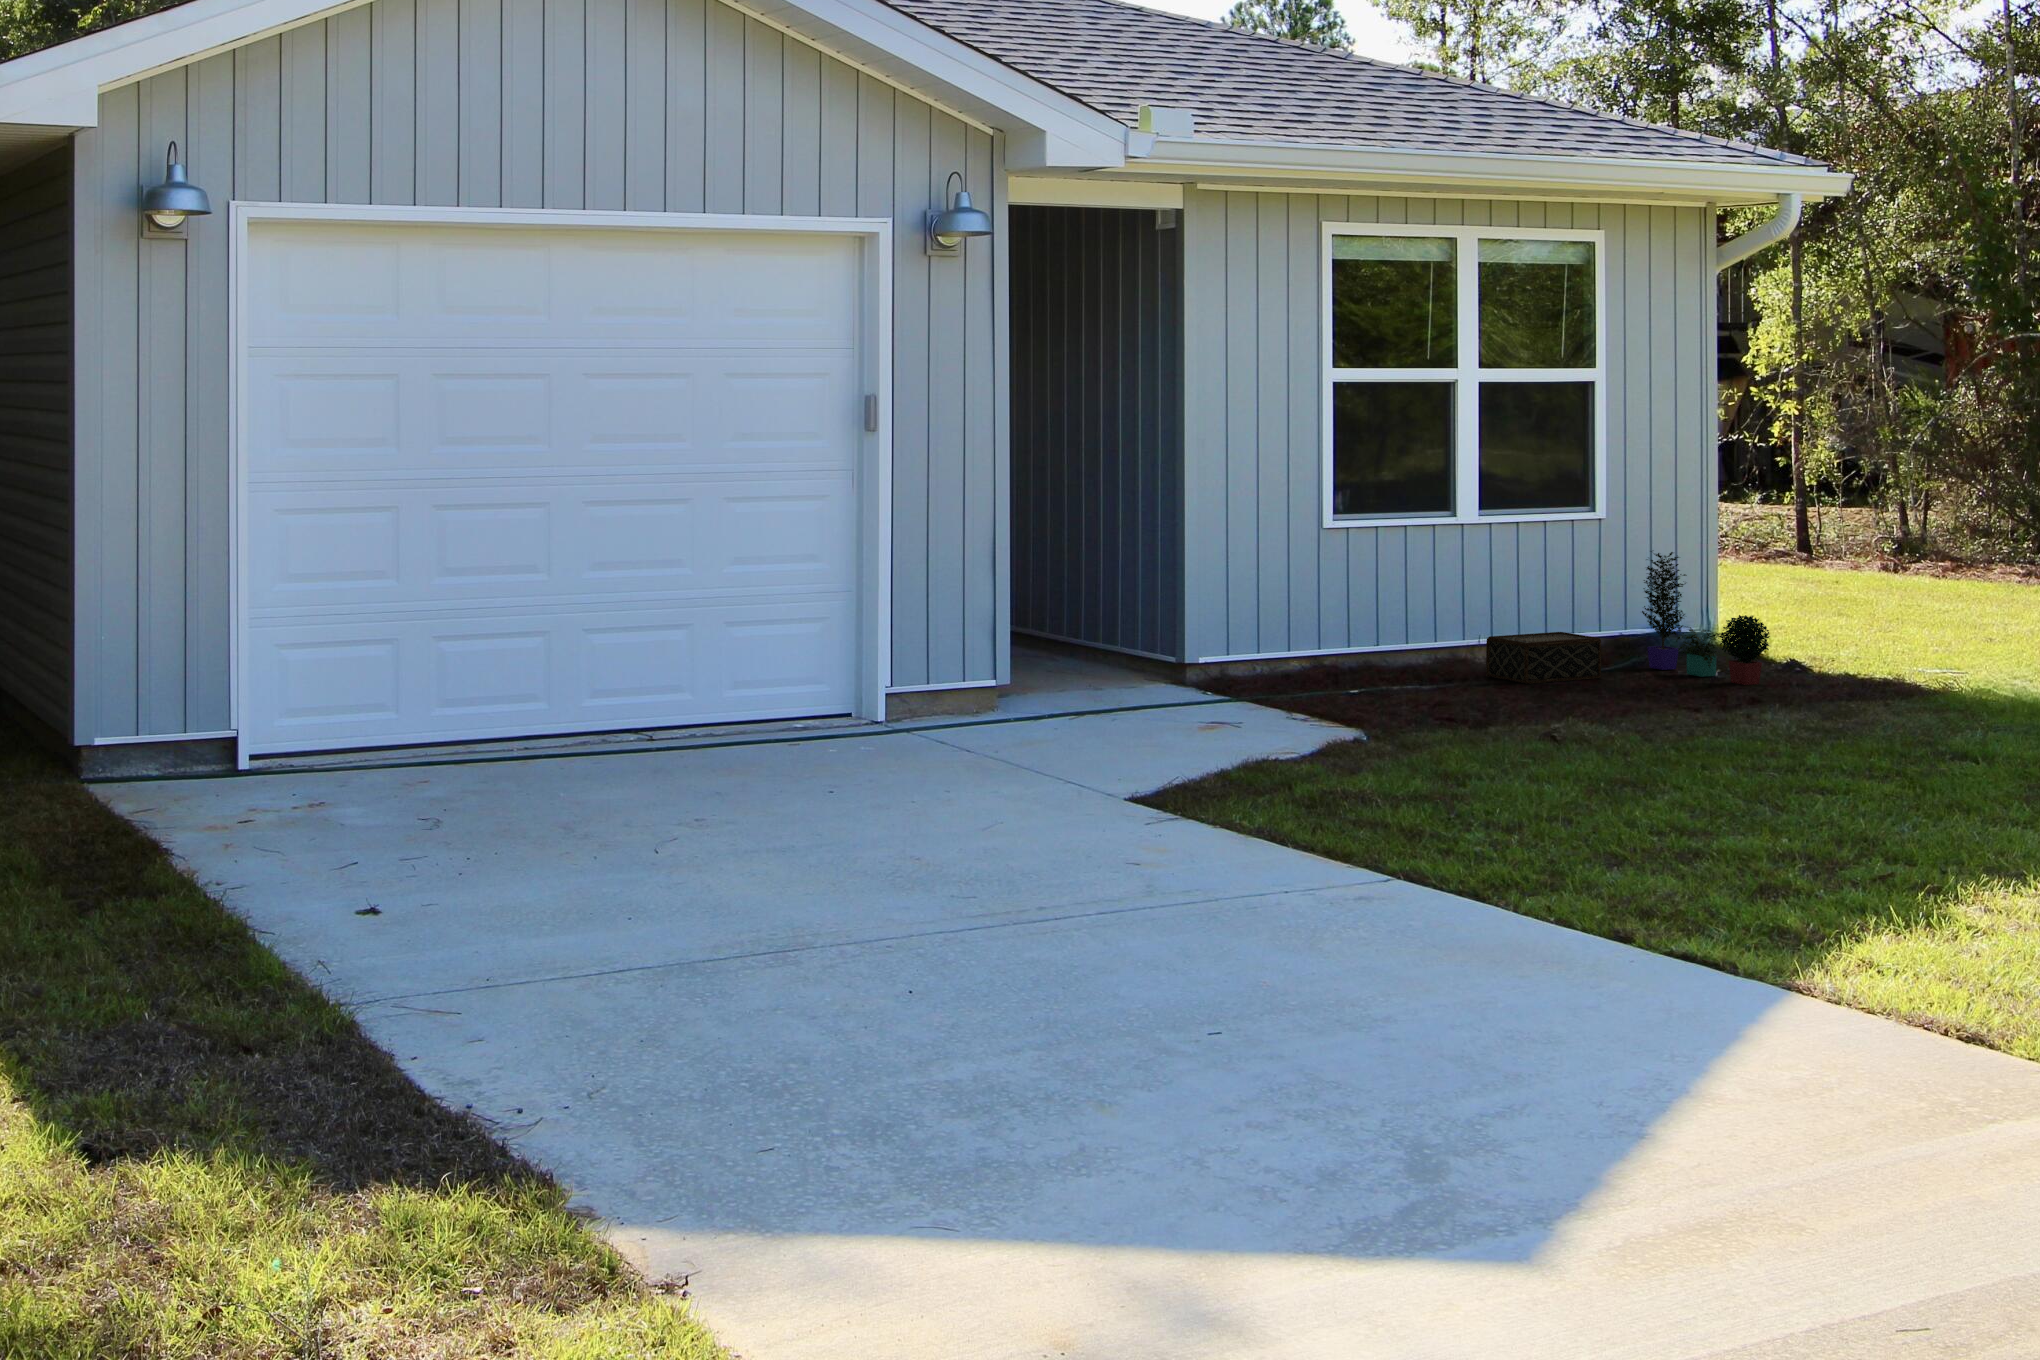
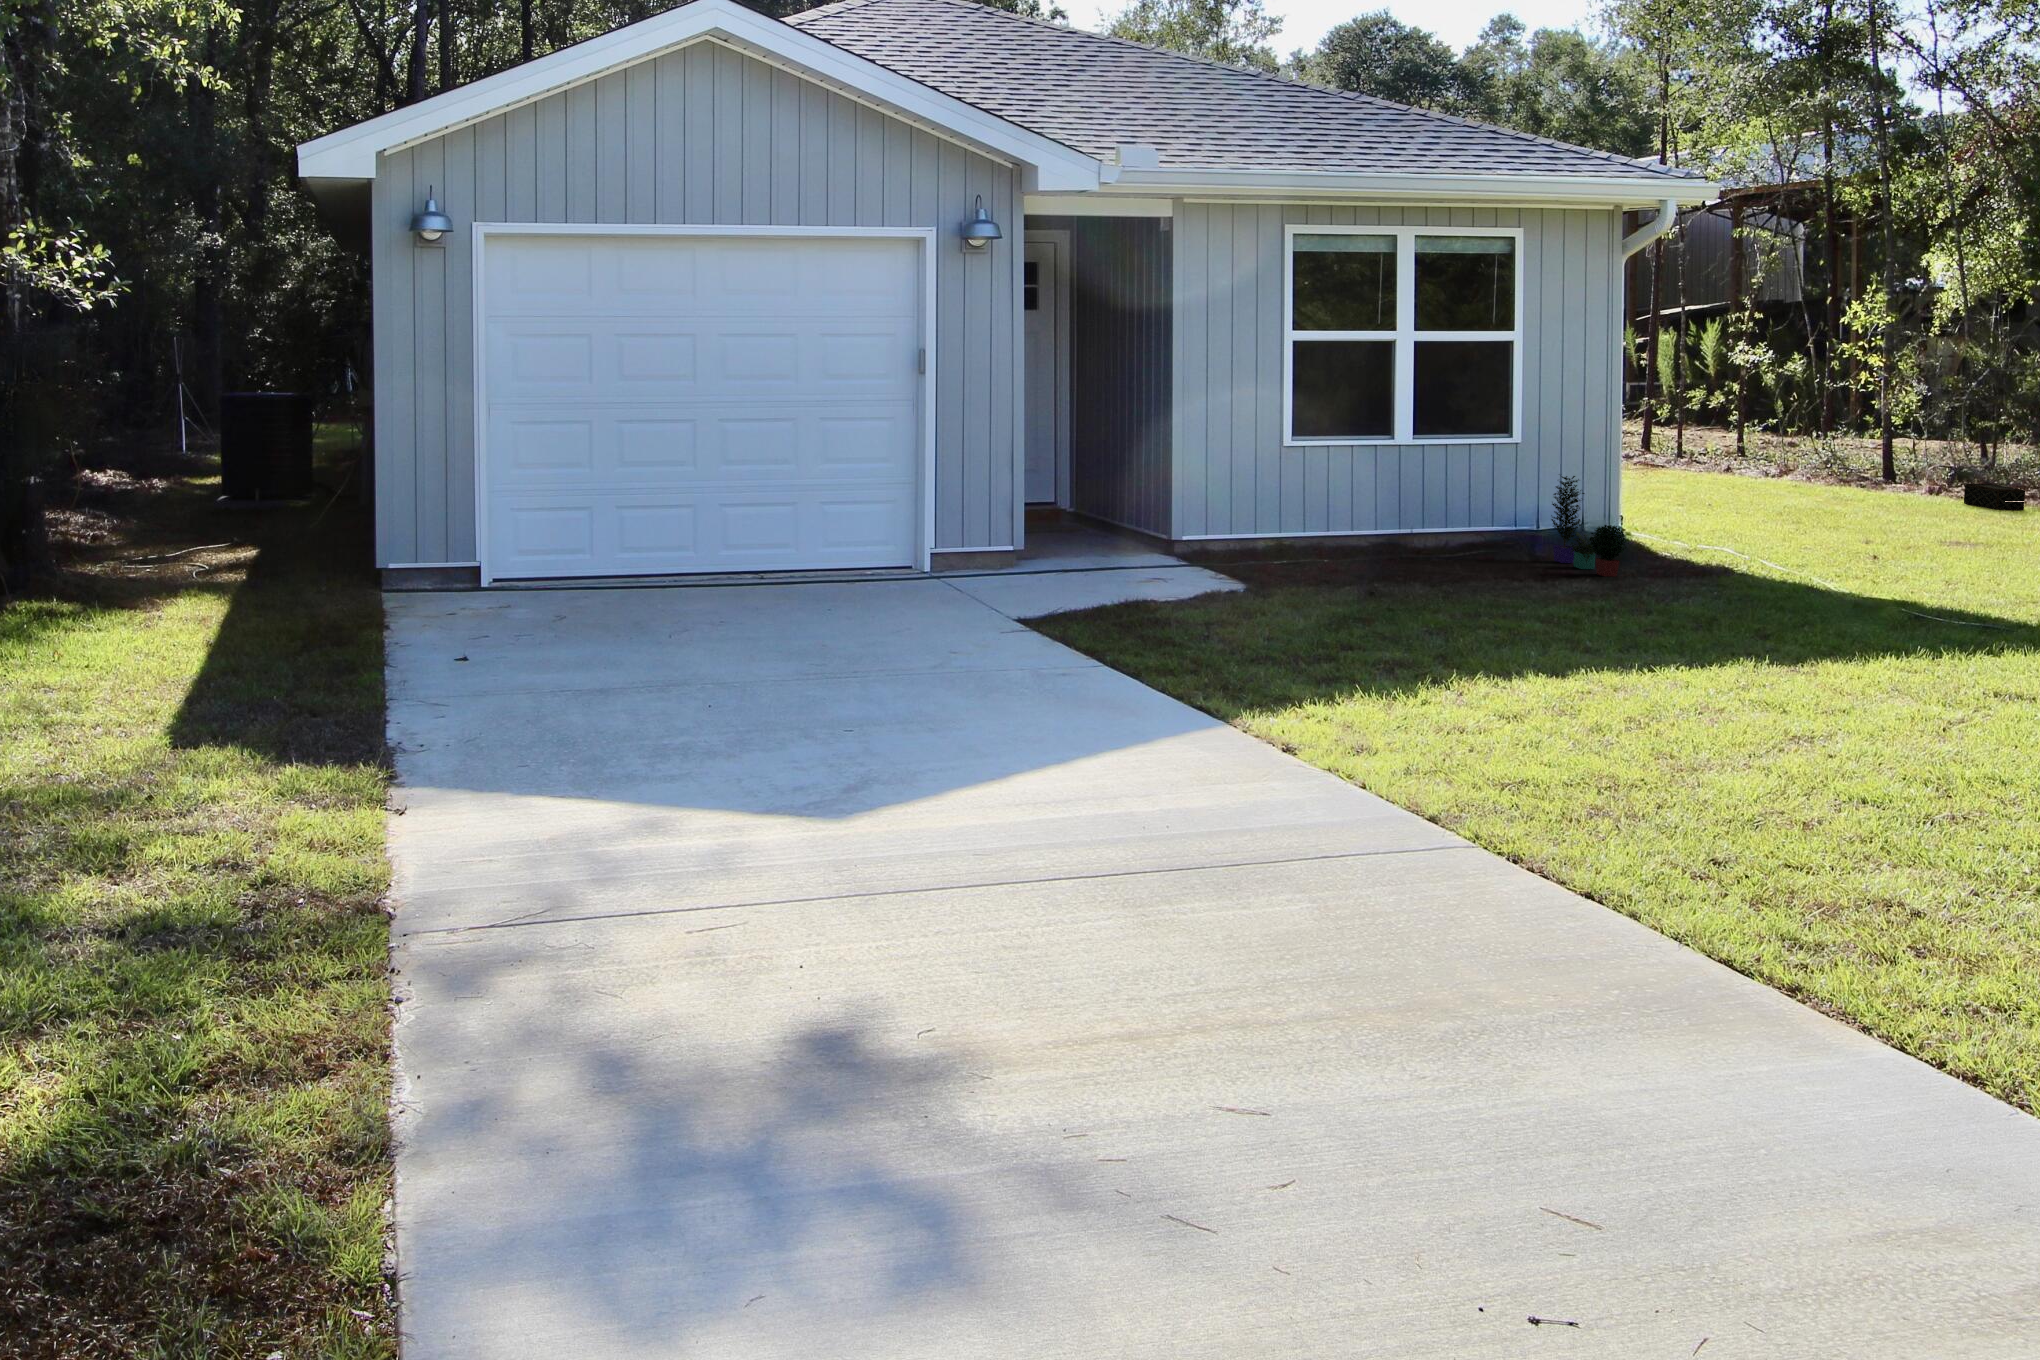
woven basket: present [1486,632,1601,684] -> present [1964,483,2025,510]

